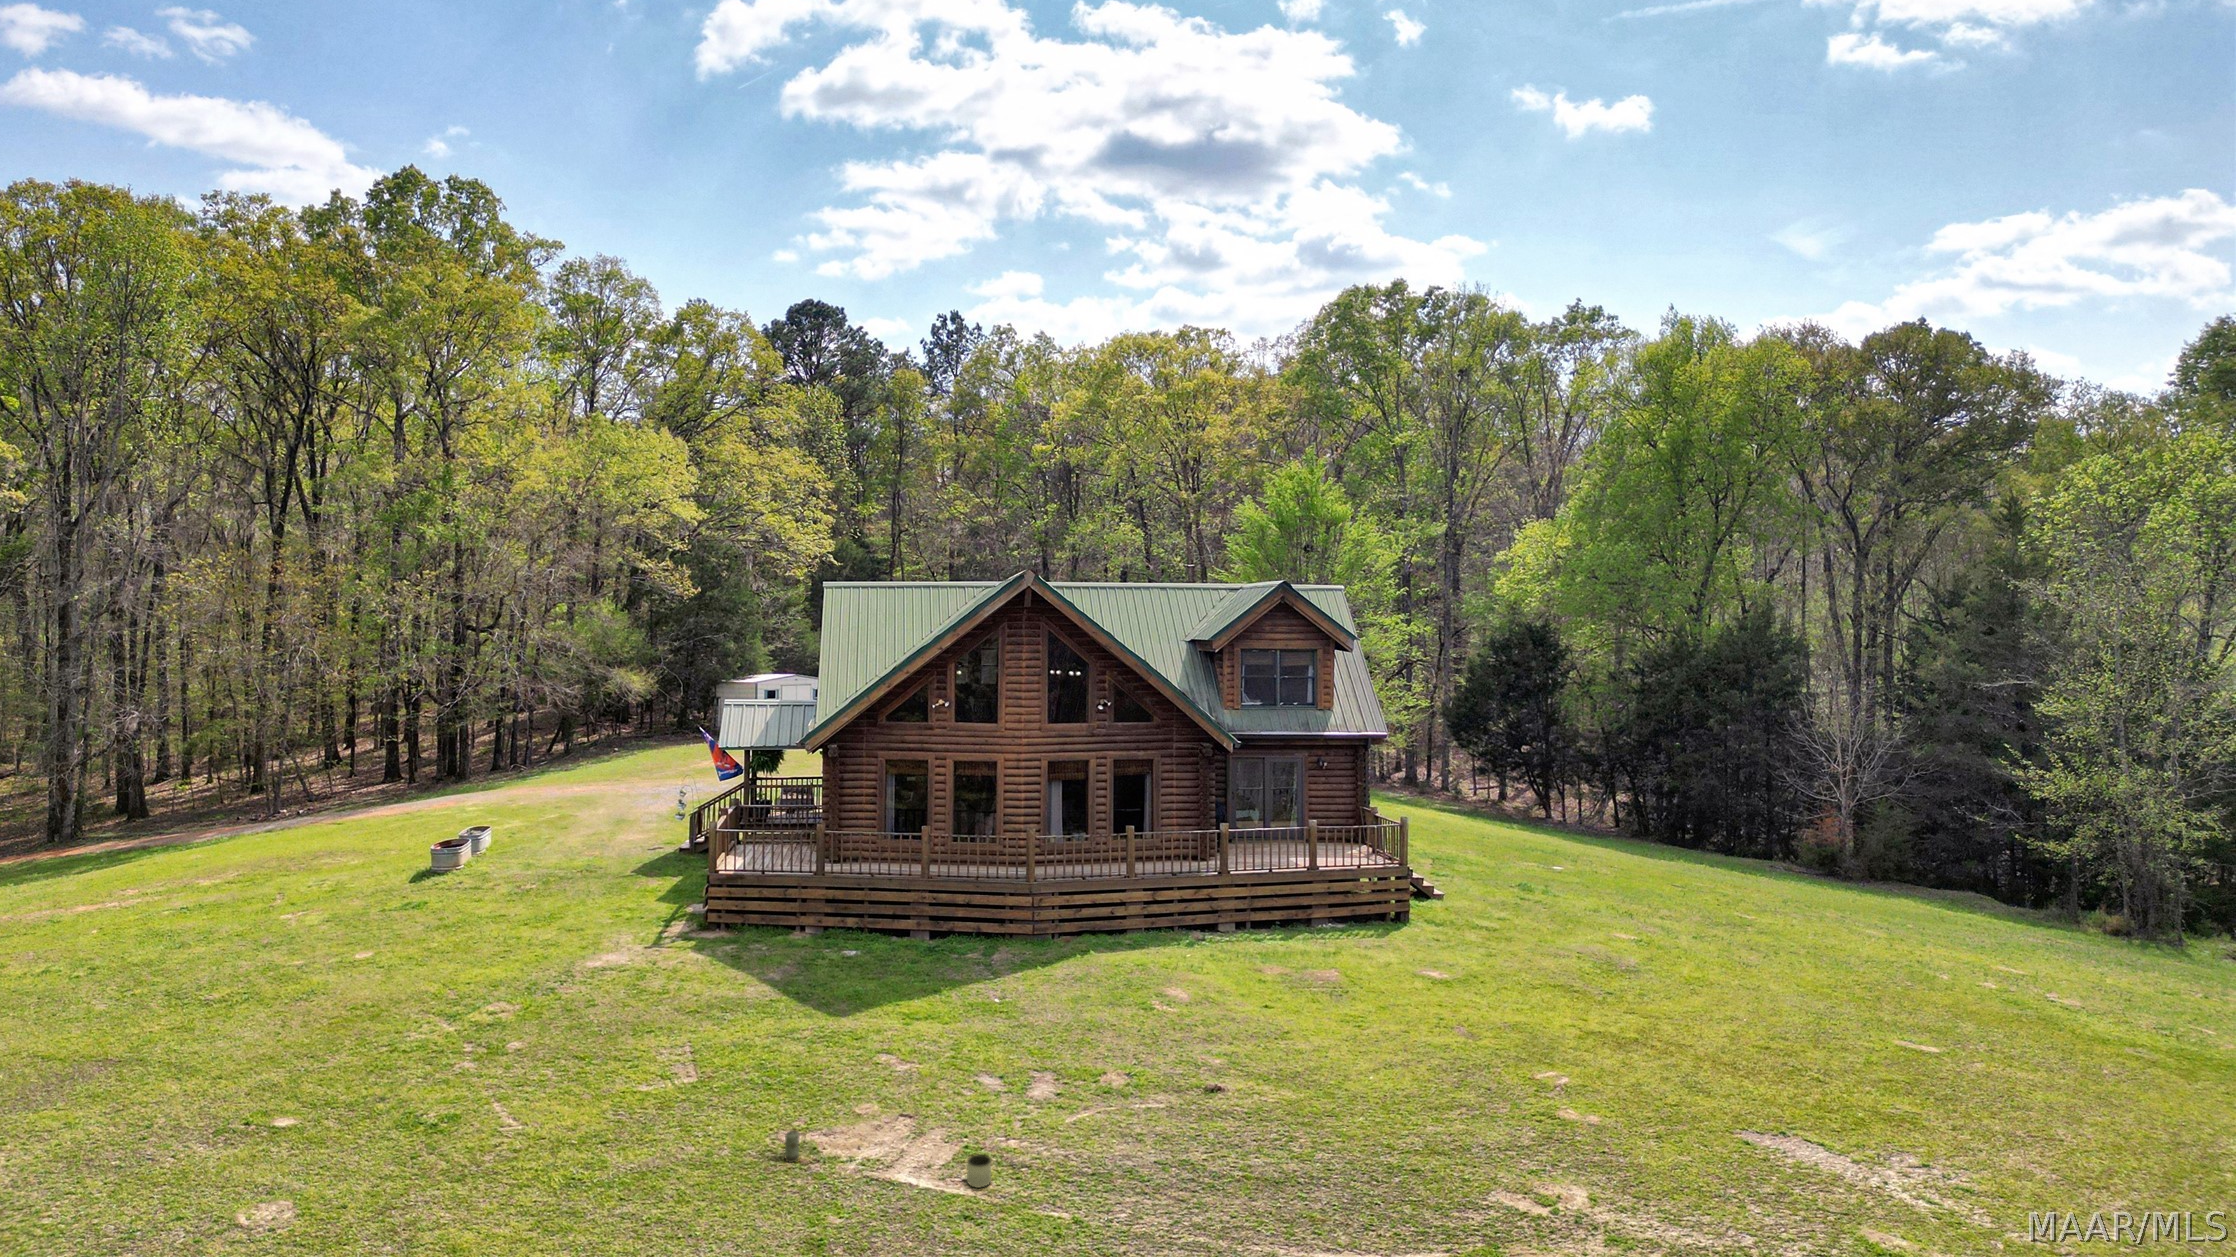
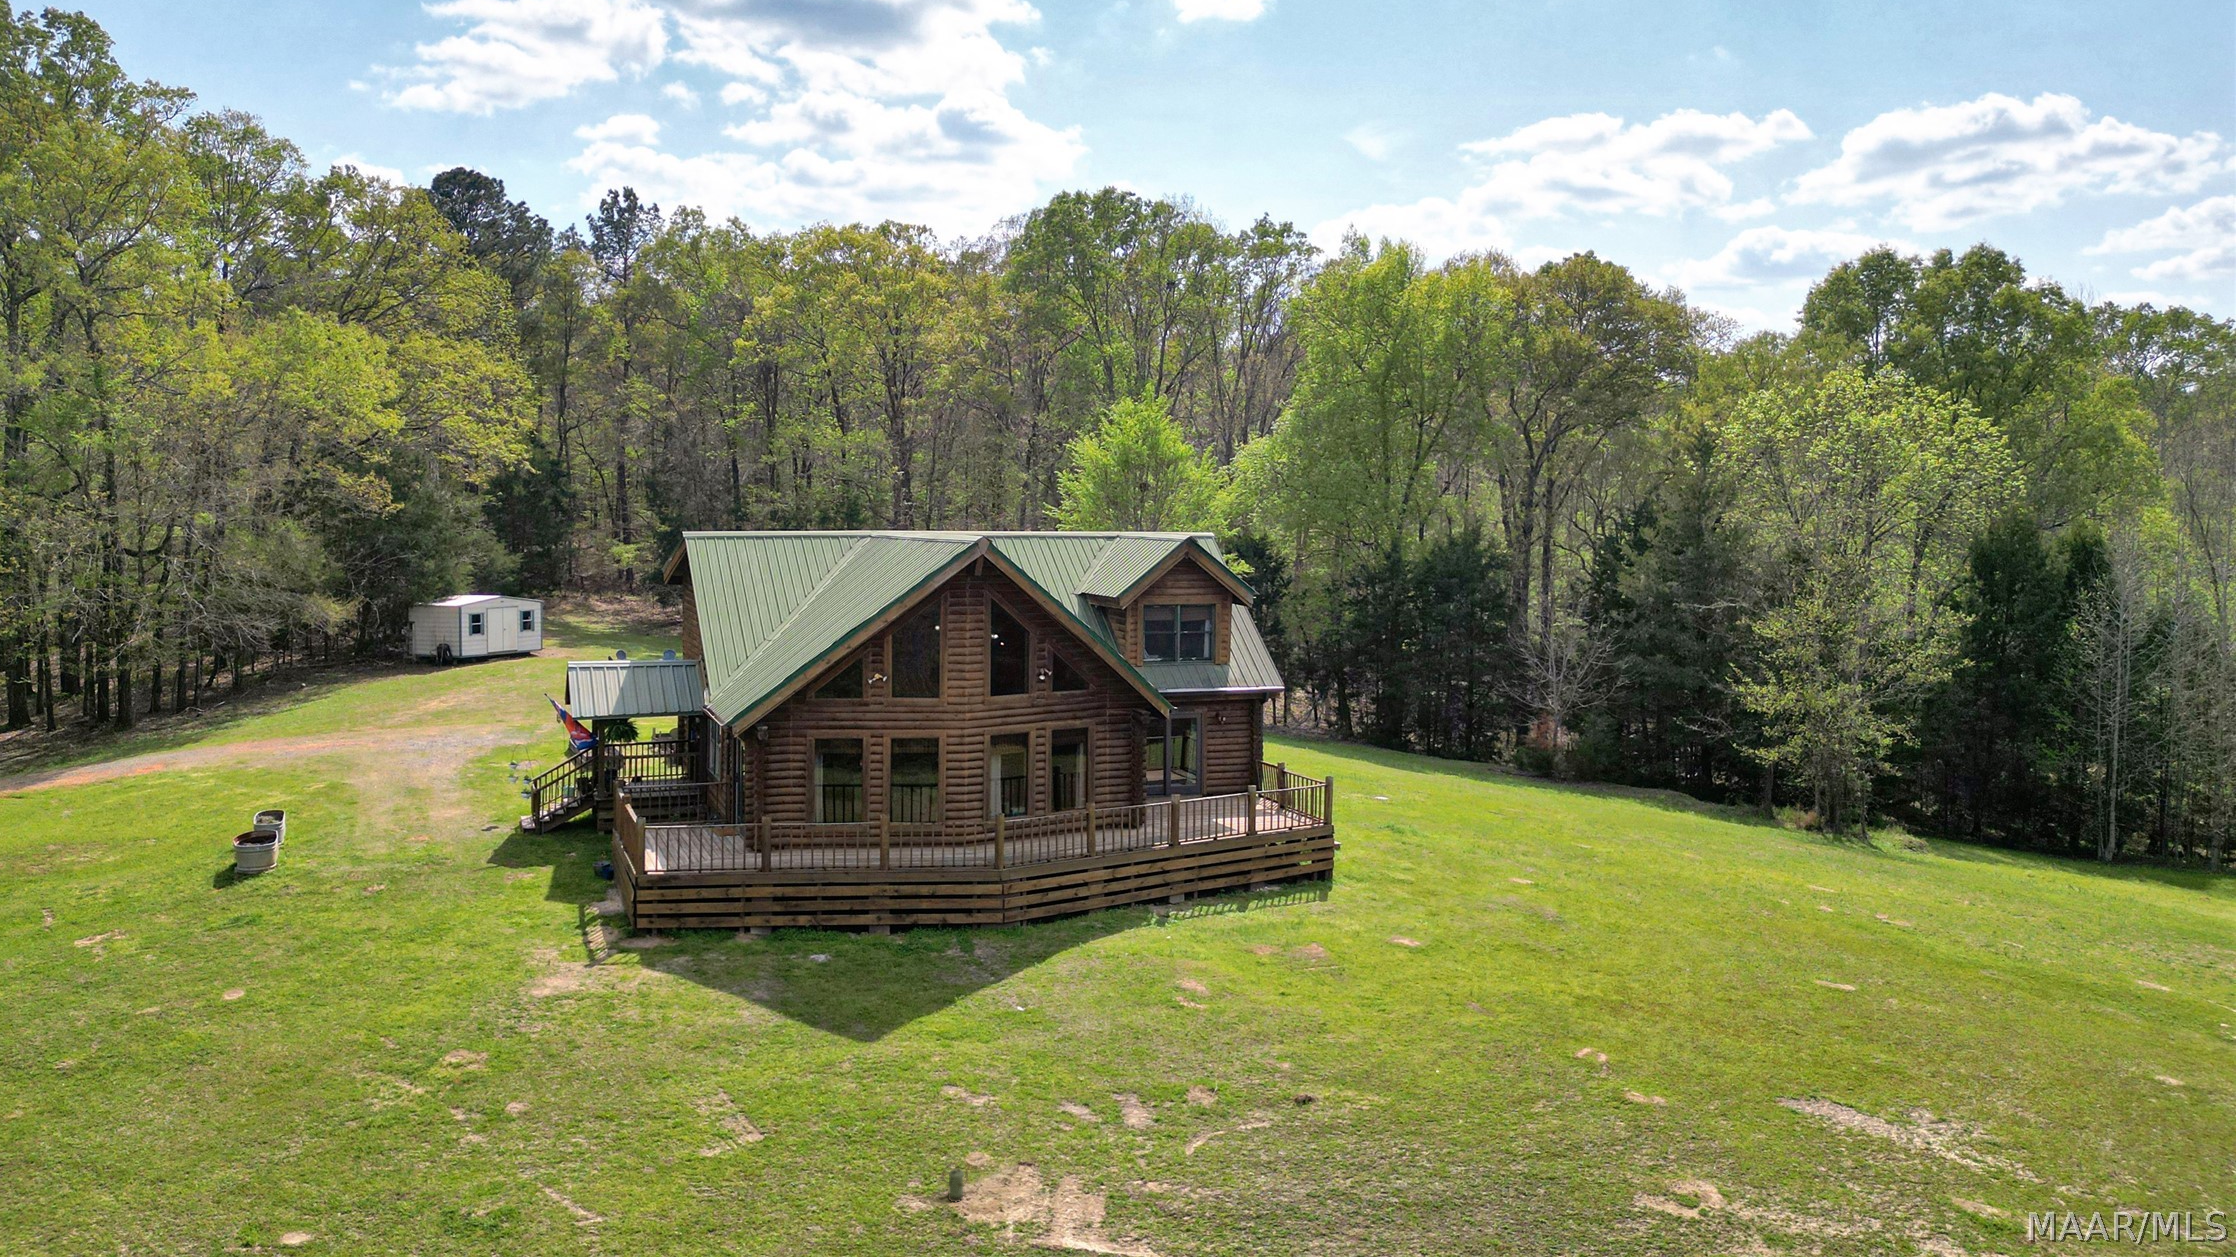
planter: present [967,1154,991,1188] -> none [1144,1168,1168,1201]

